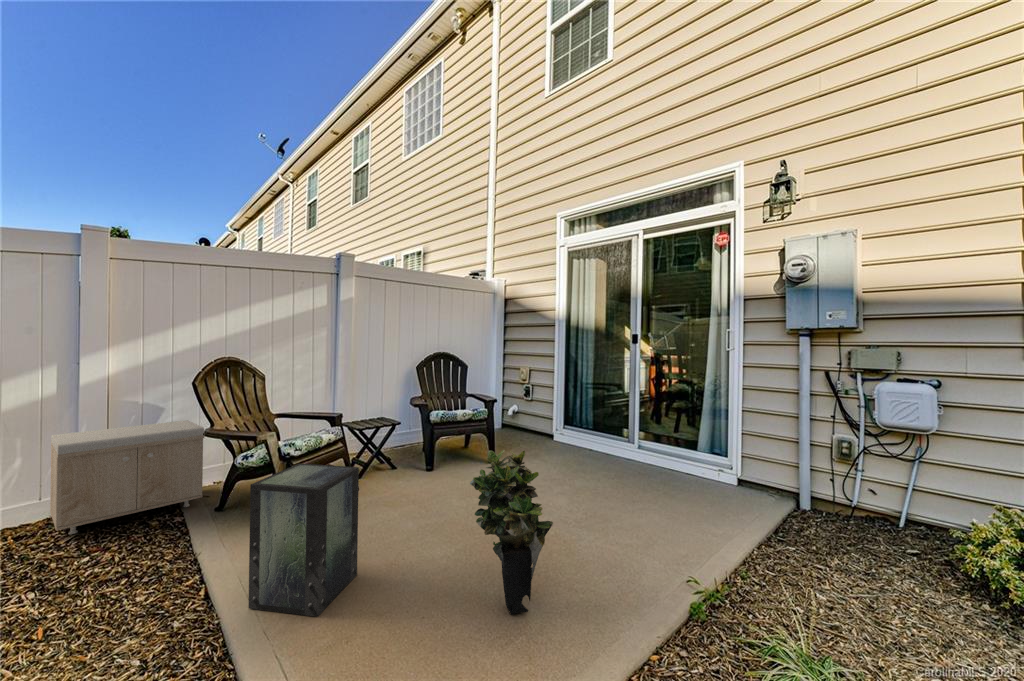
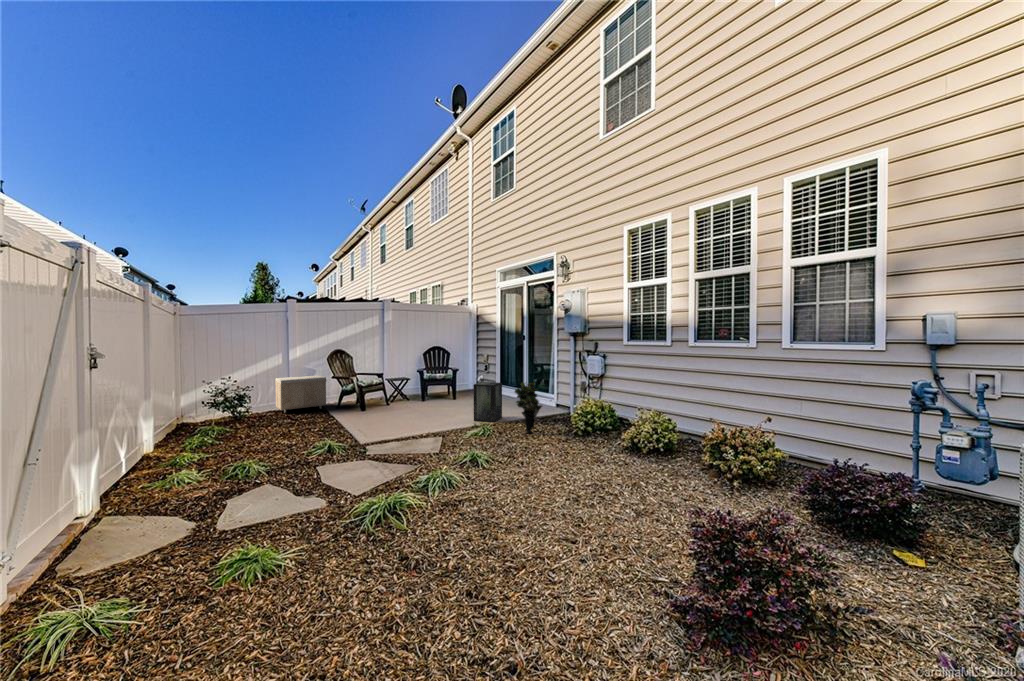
potted plant: present [470,450,553,615] -> present [515,382,542,433]
storage box: present [248,463,359,617] -> present [474,382,502,422]

